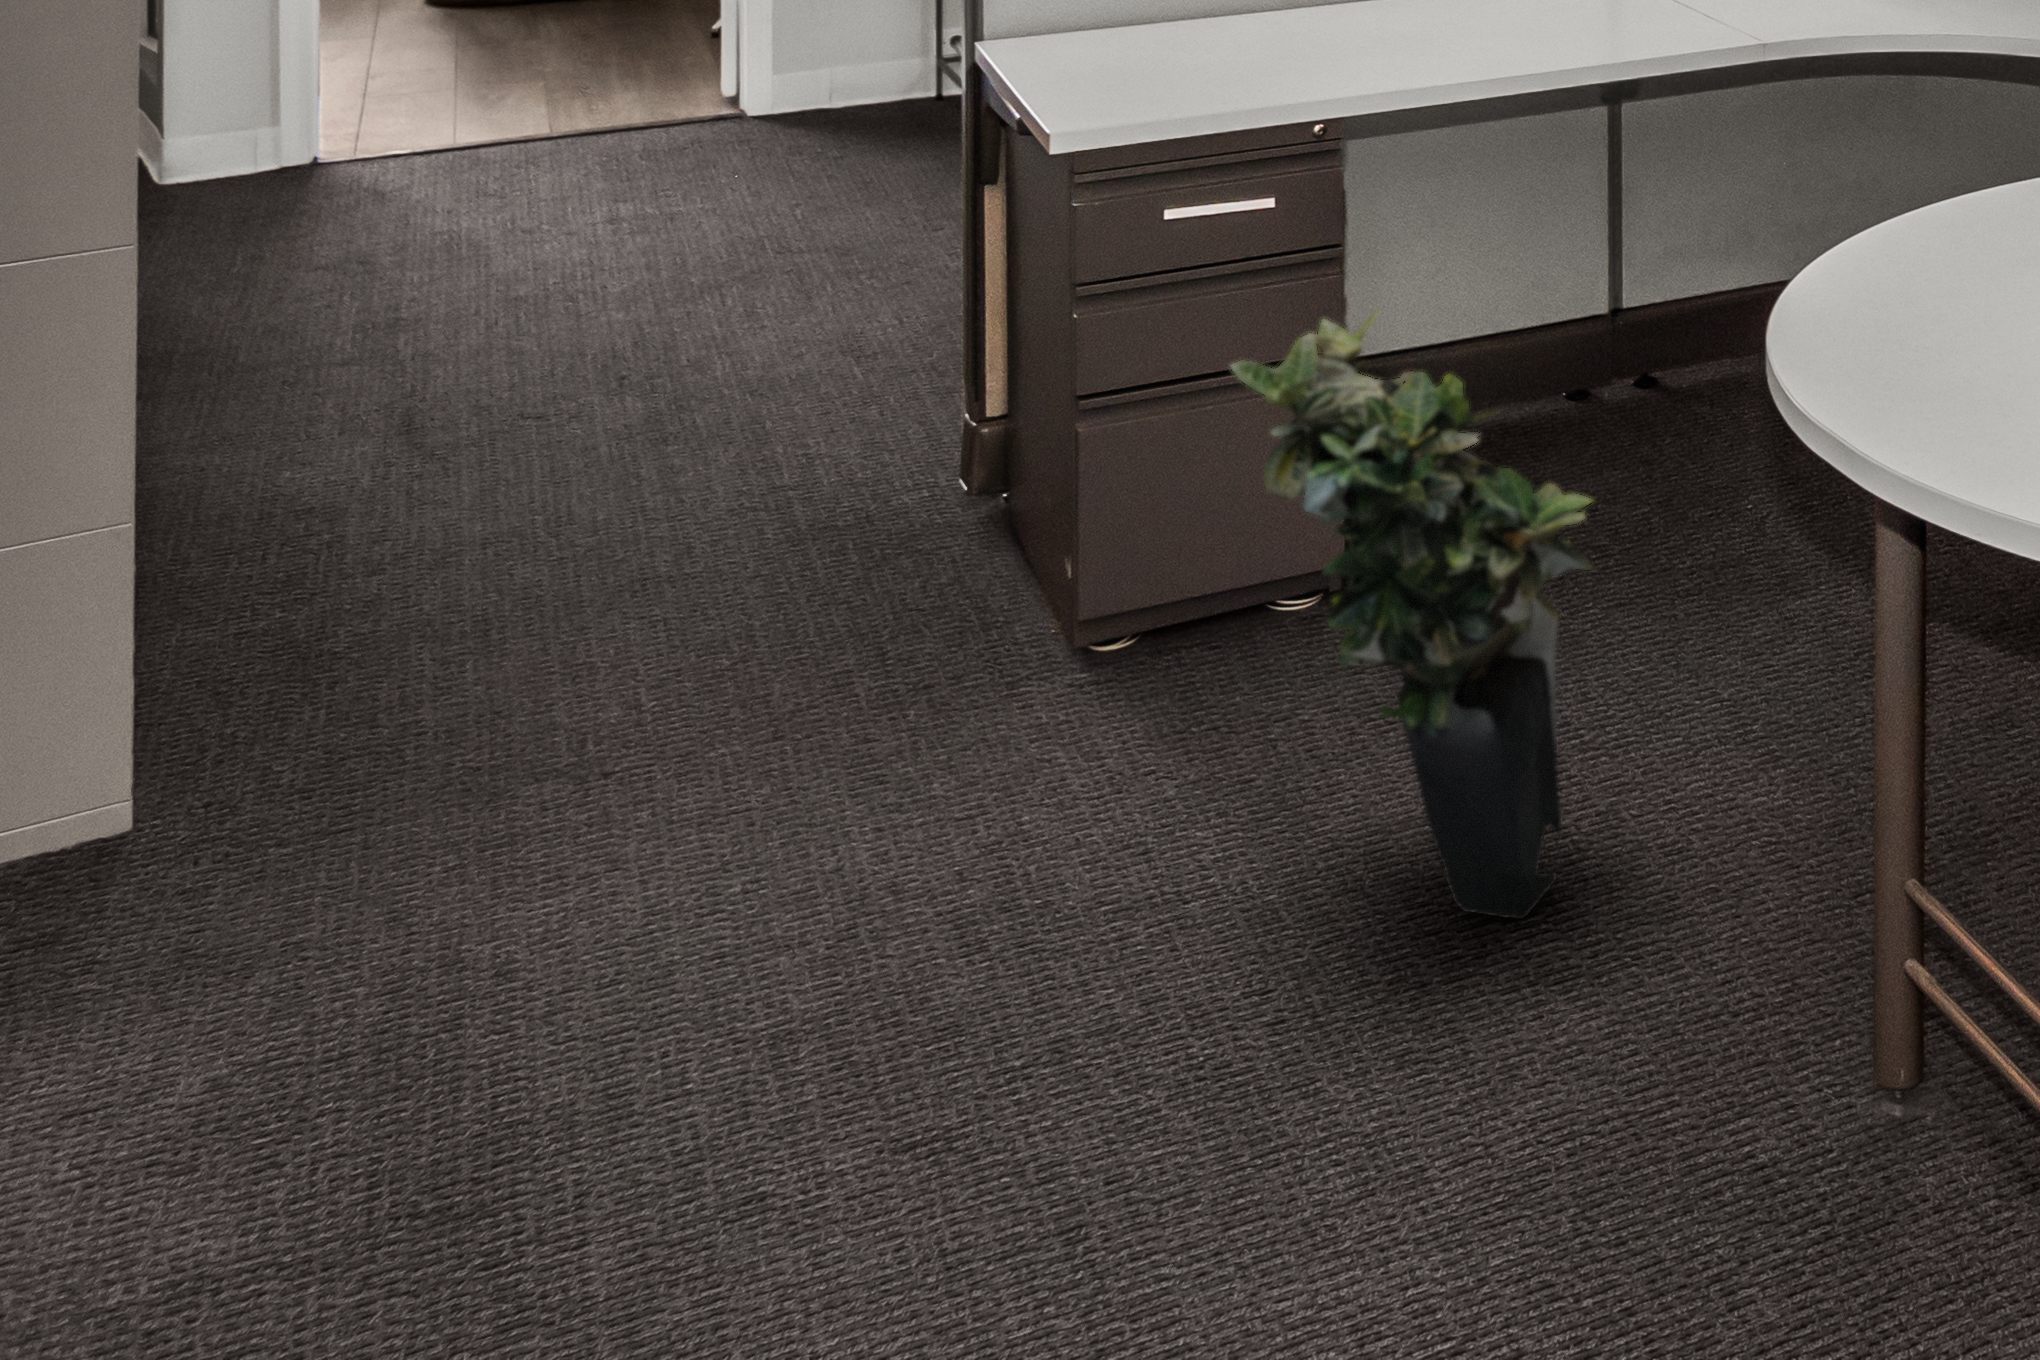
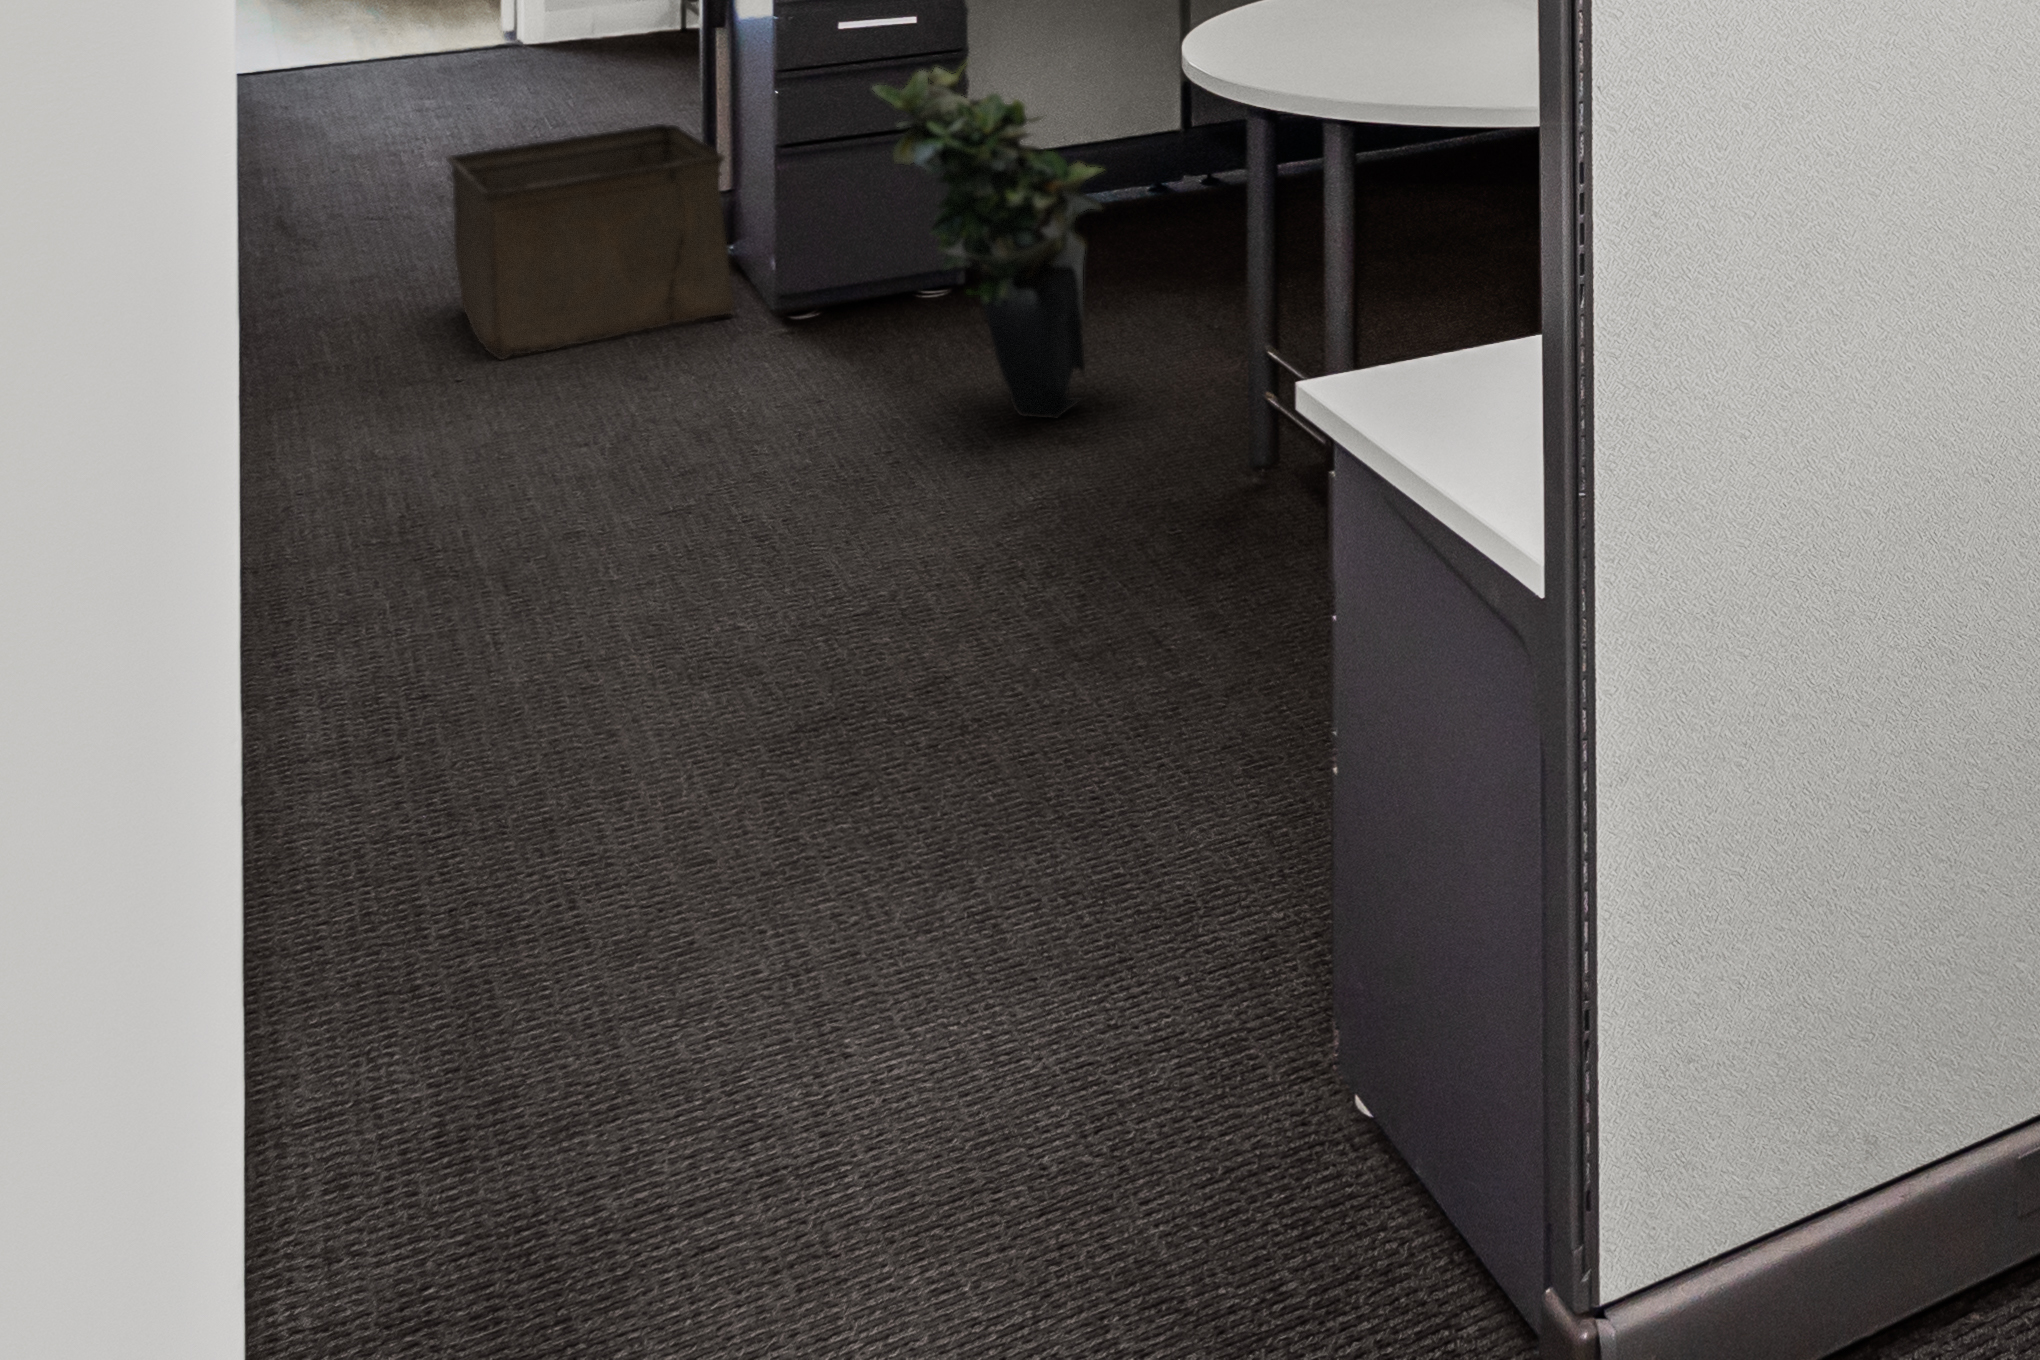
storage bin: none [599,328,1008,724] -> present [446,124,734,359]

